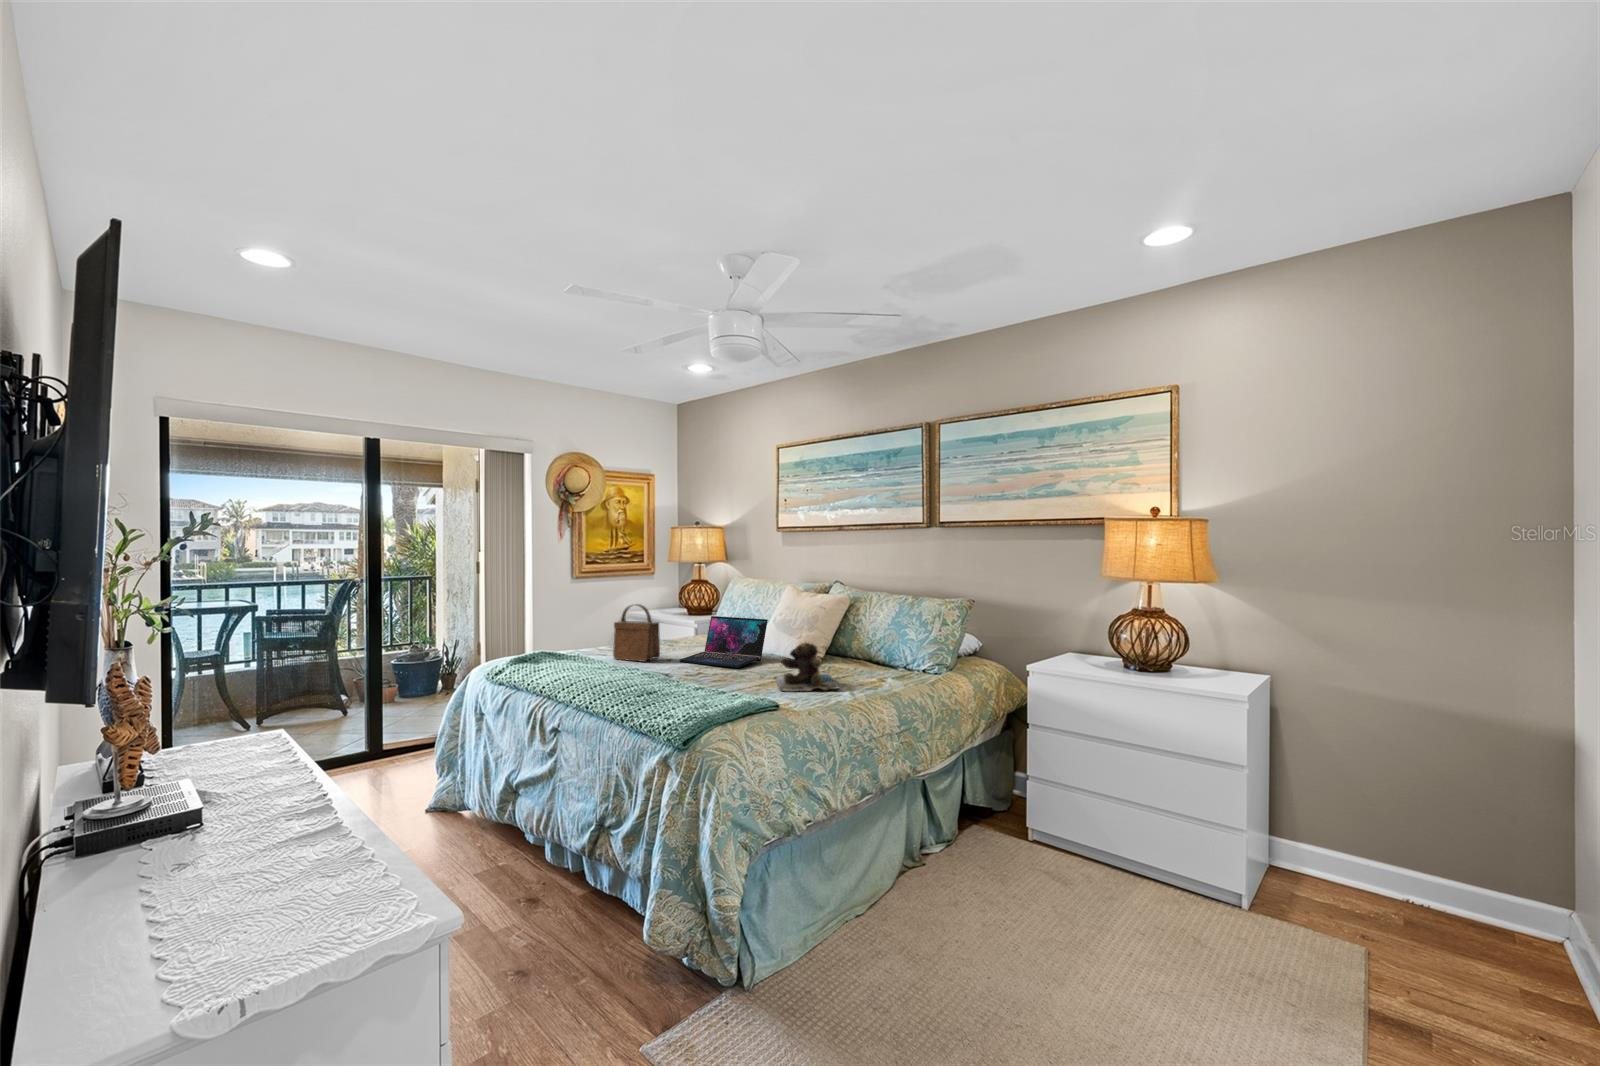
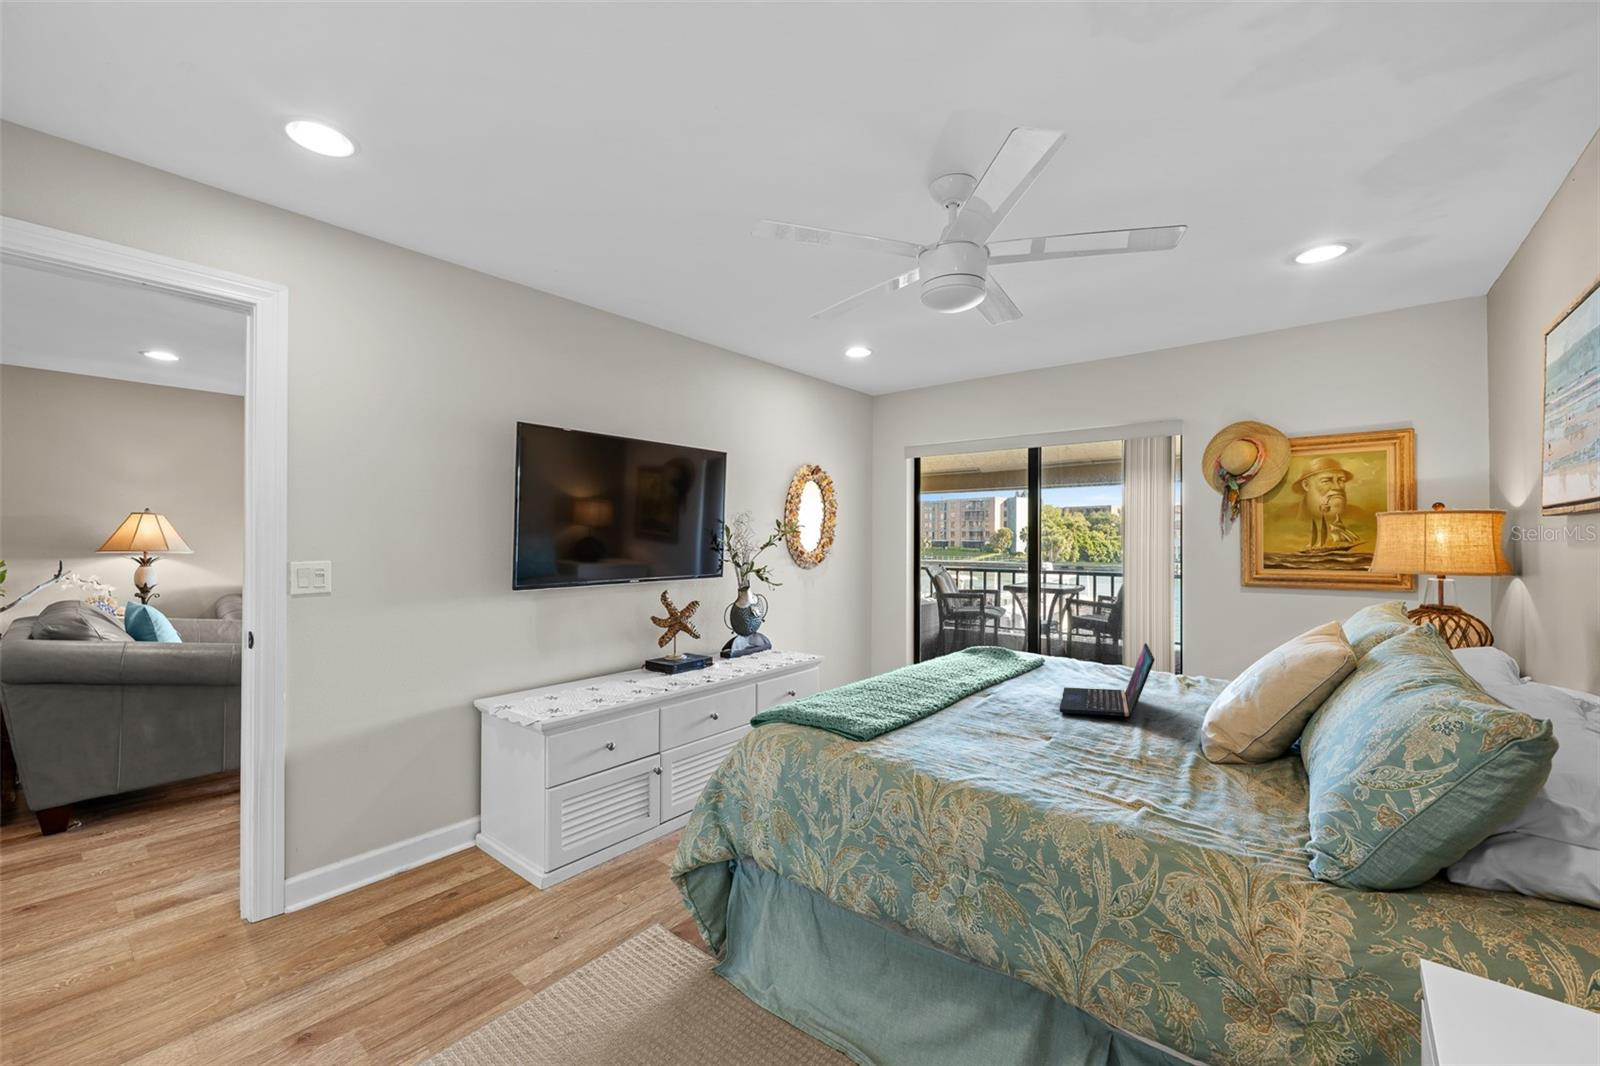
handbag: present [613,604,660,662] -> none [1034,610,1064,682]
teddy bear: present [776,642,839,691] -> none [948,687,1071,767]

